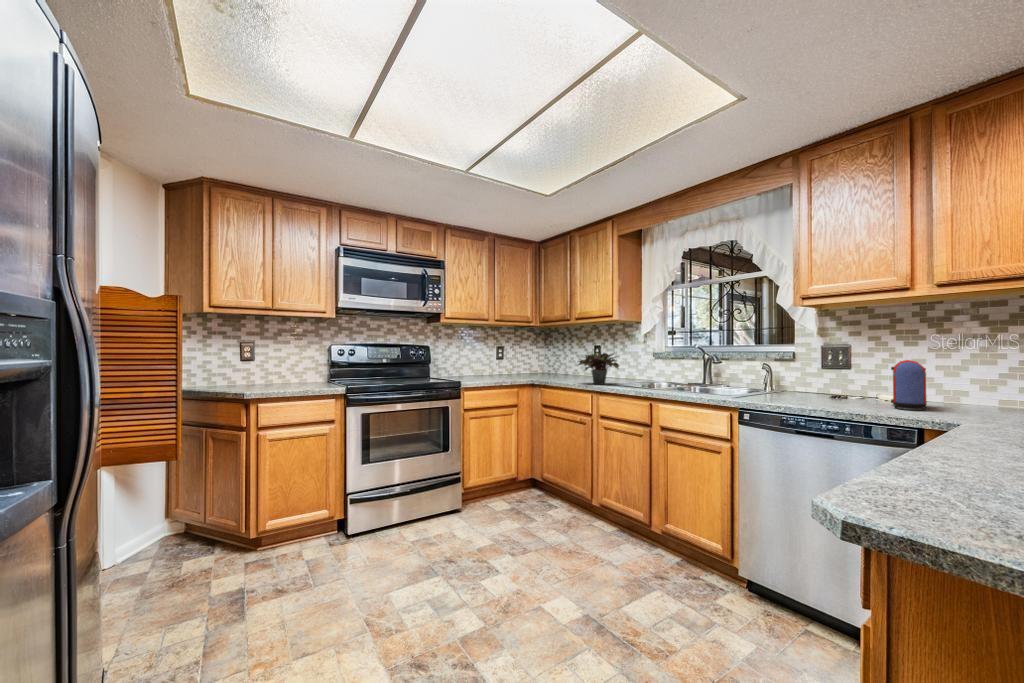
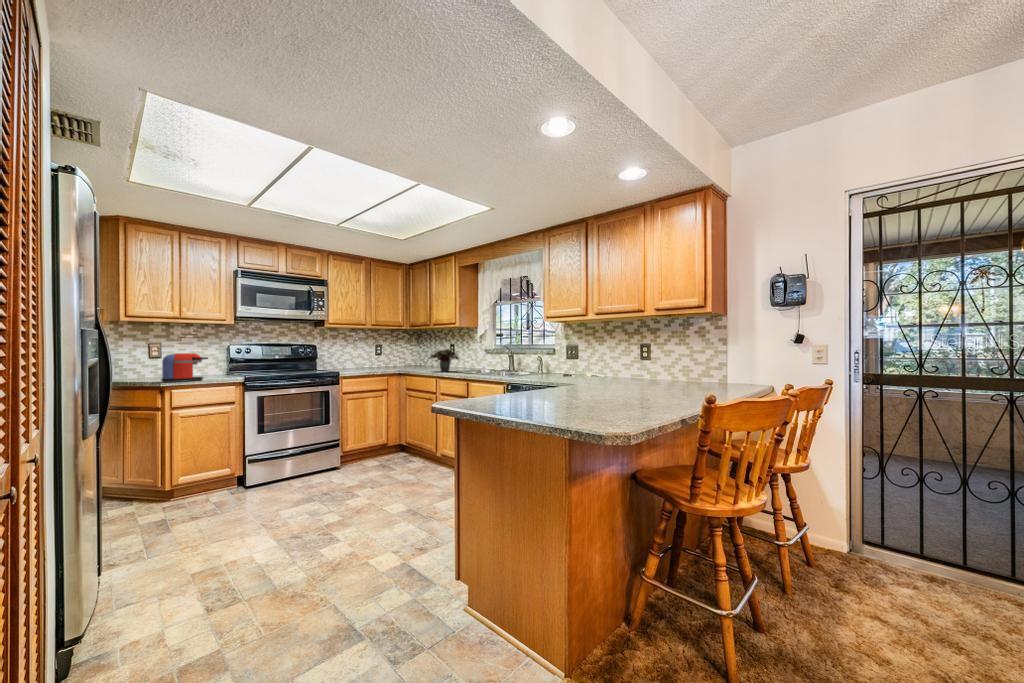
coffee maker: present [891,360,927,410] -> present [161,353,208,382]

